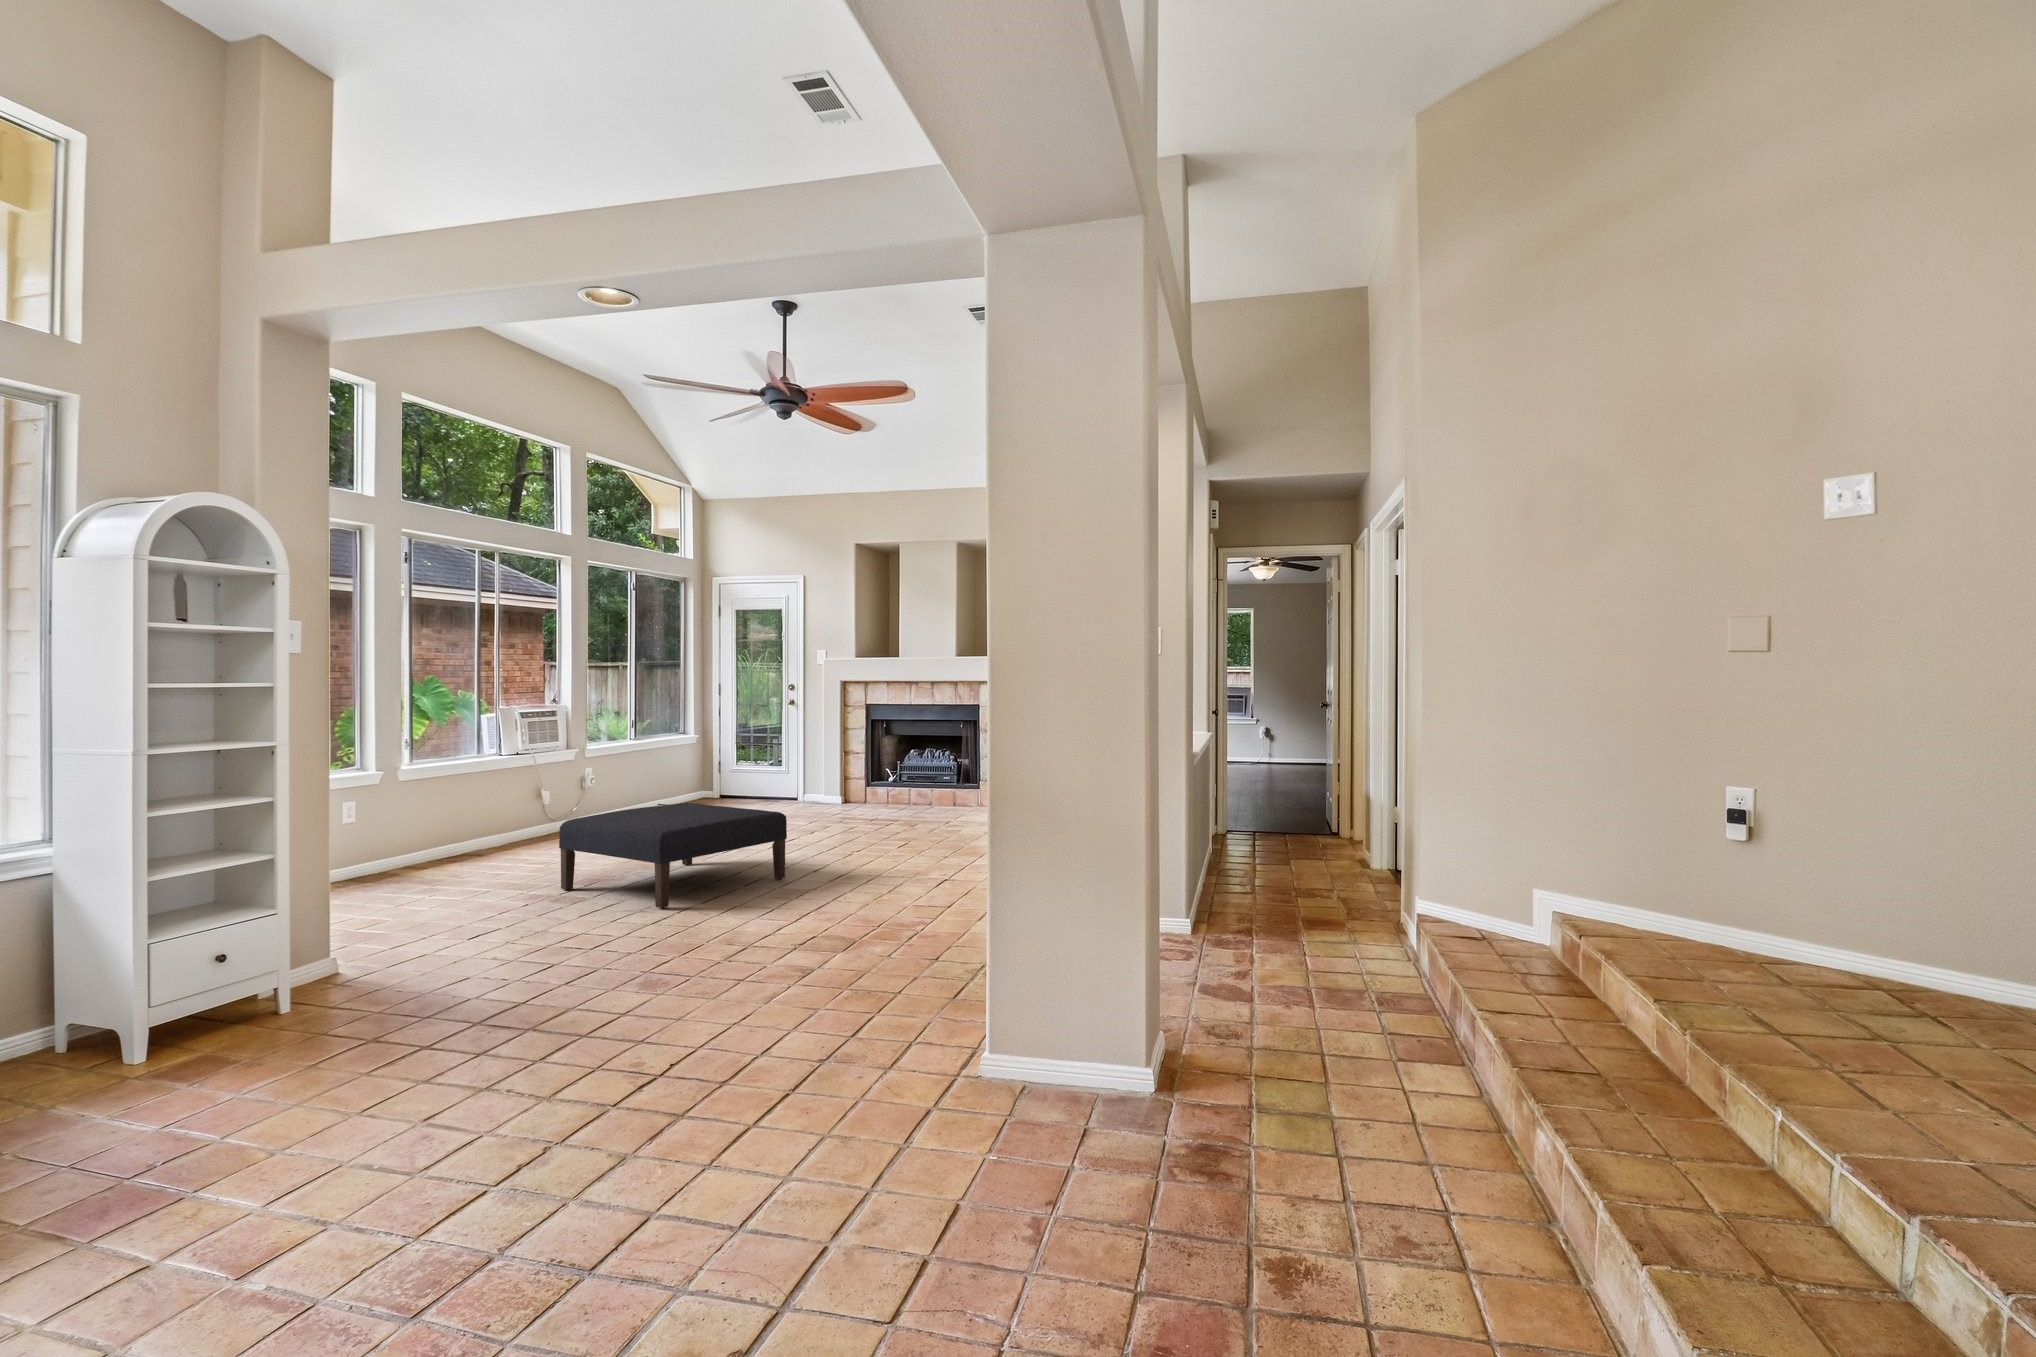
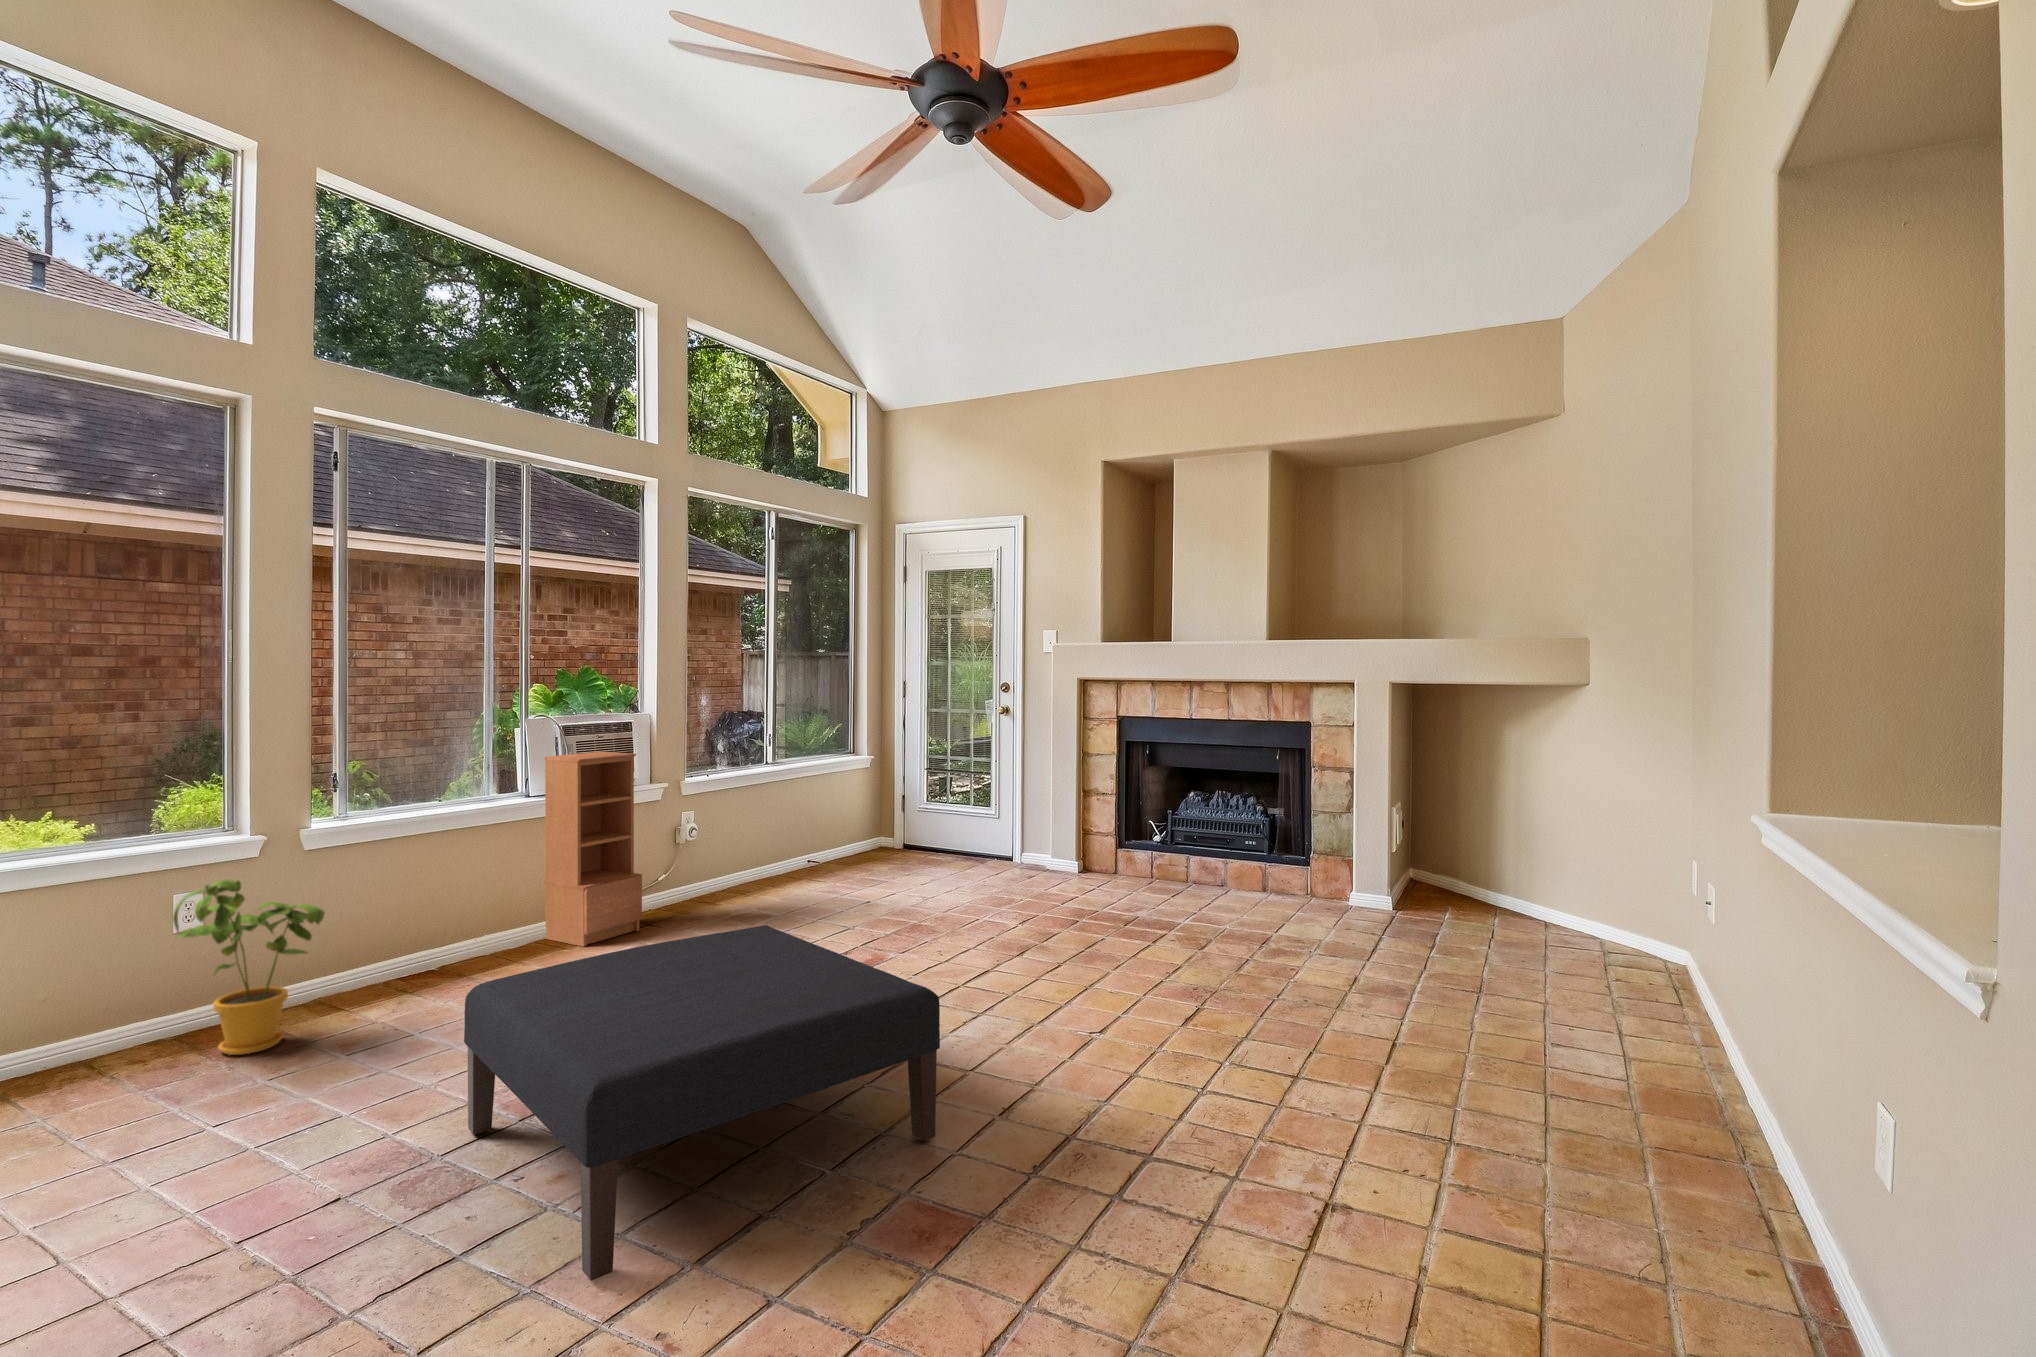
bookcase: none [513,728,573,843] -> present [545,752,642,947]
house plant: none [352,786,437,882] -> present [173,879,325,1055]

